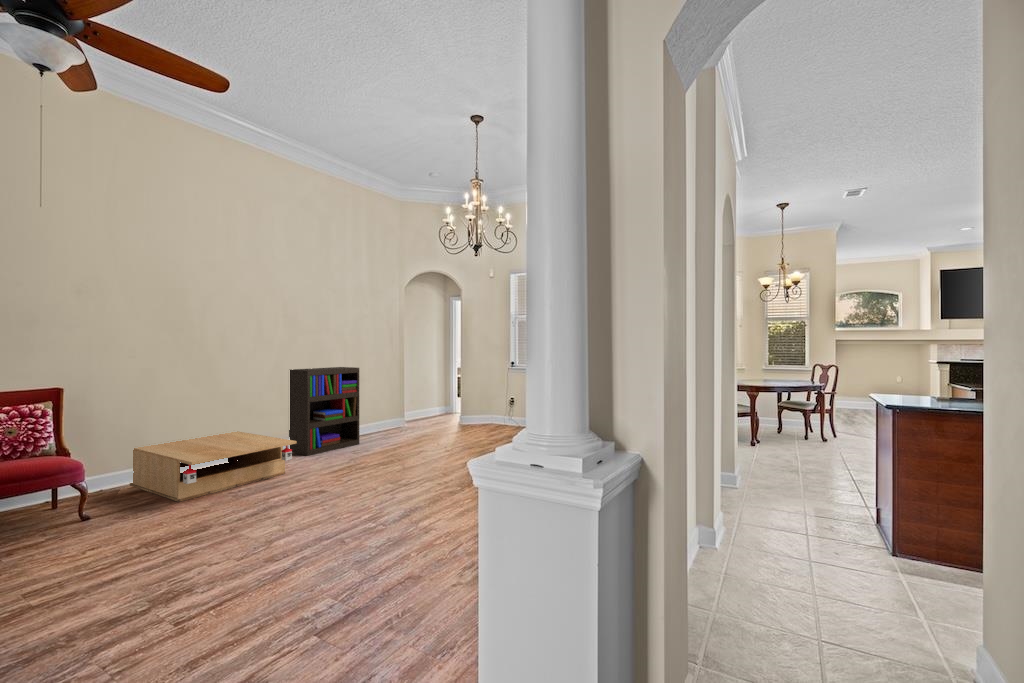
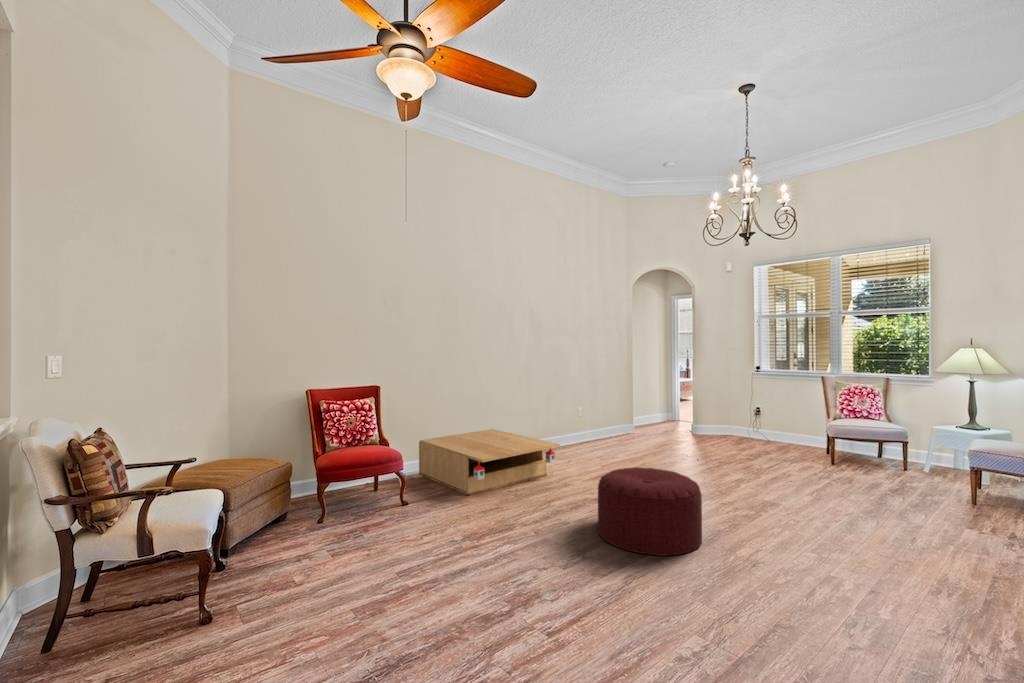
bookshelf: present [289,367,359,456] -> none [535,369,599,458]
ottoman: none [300,456,399,535] -> present [598,467,702,556]

